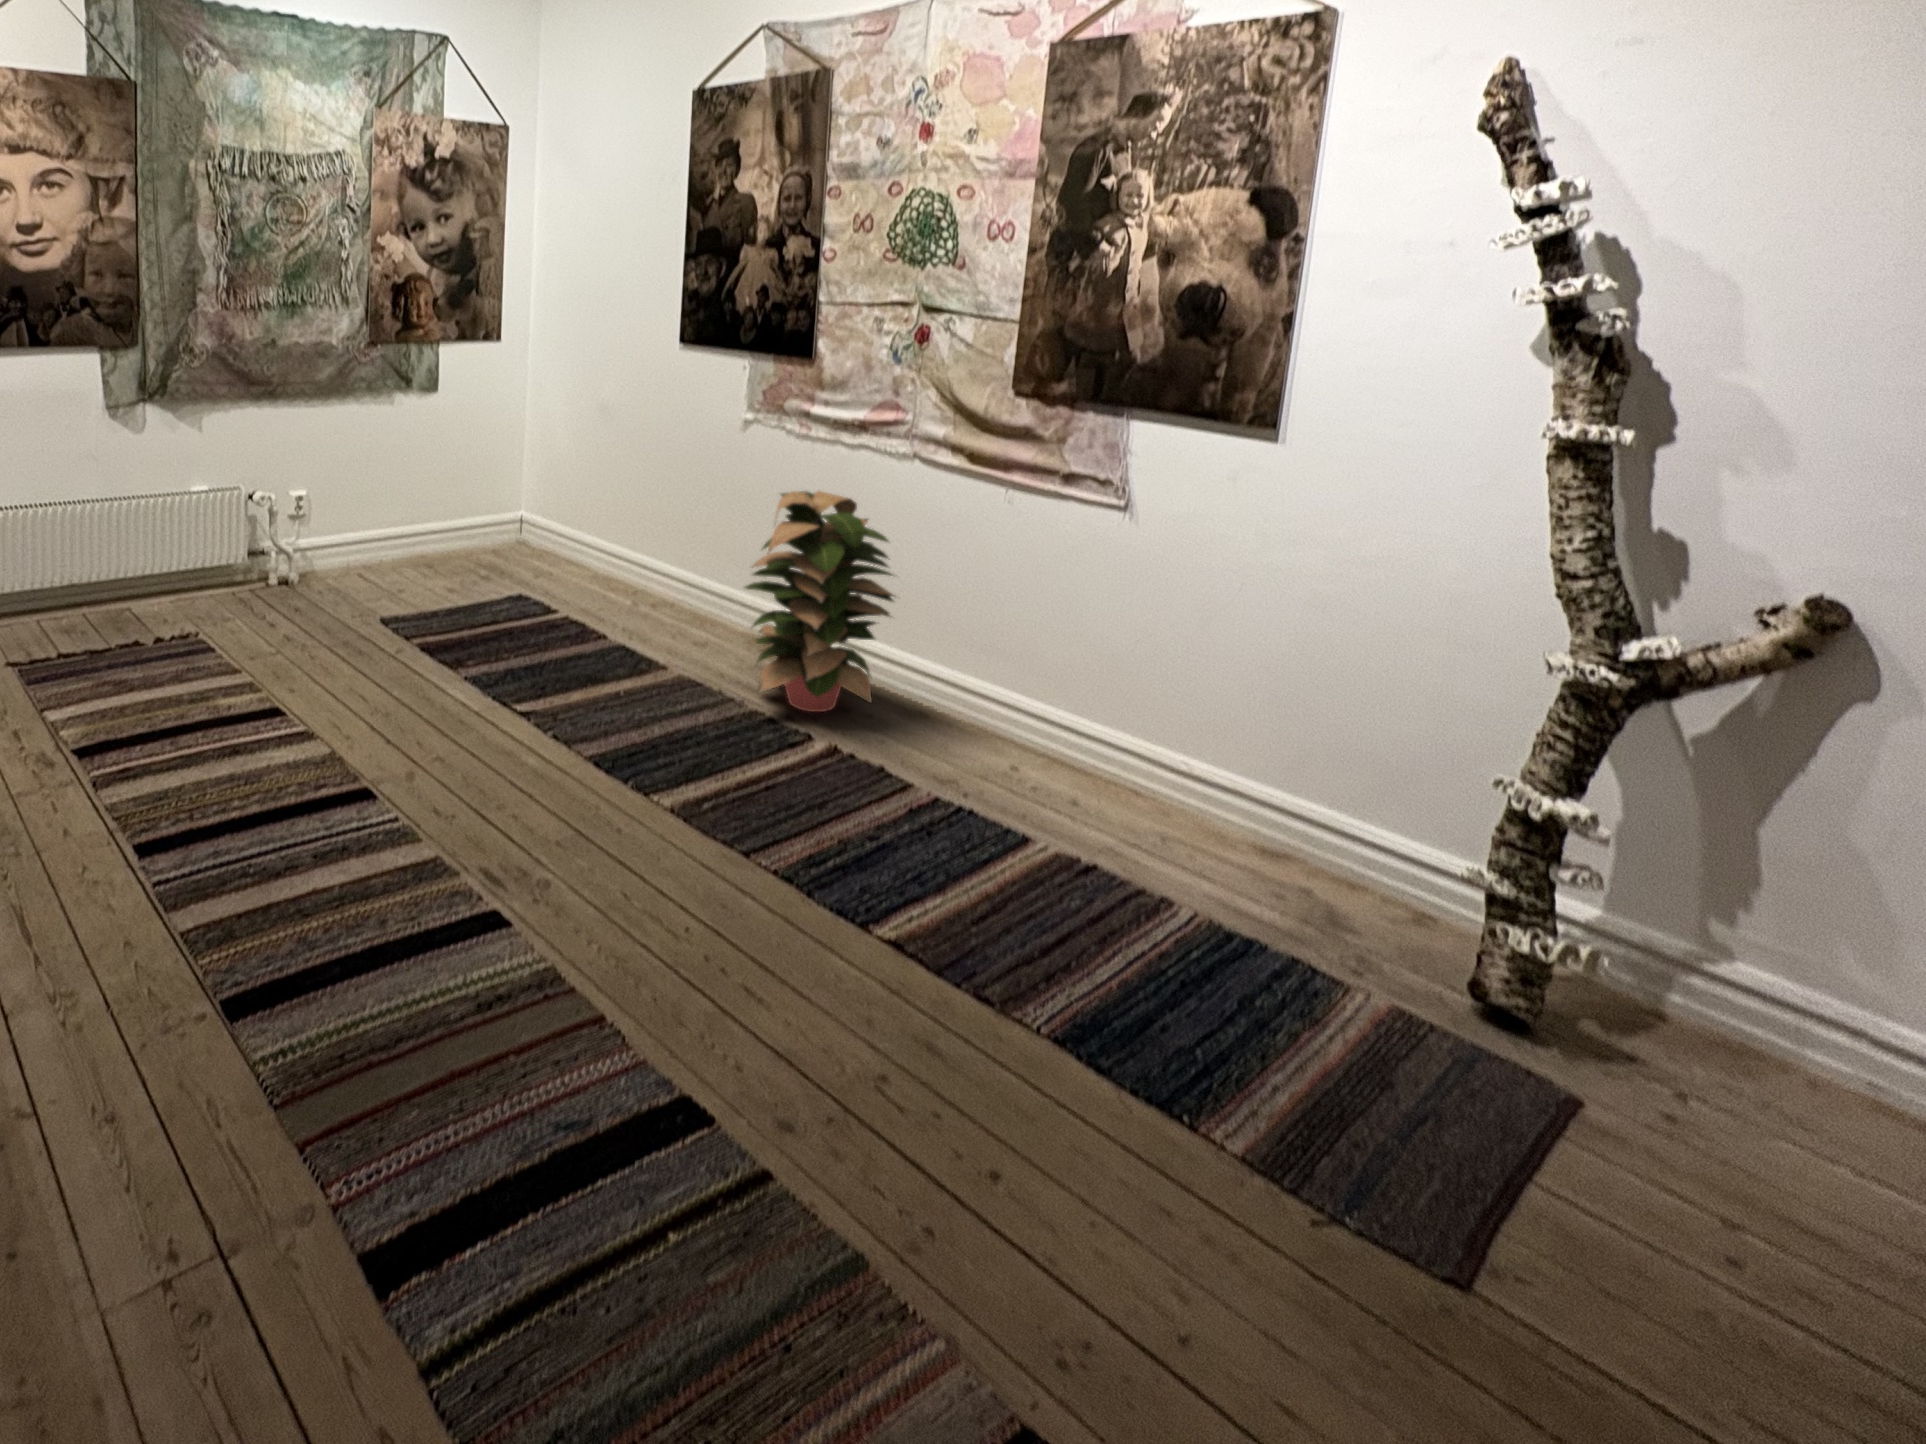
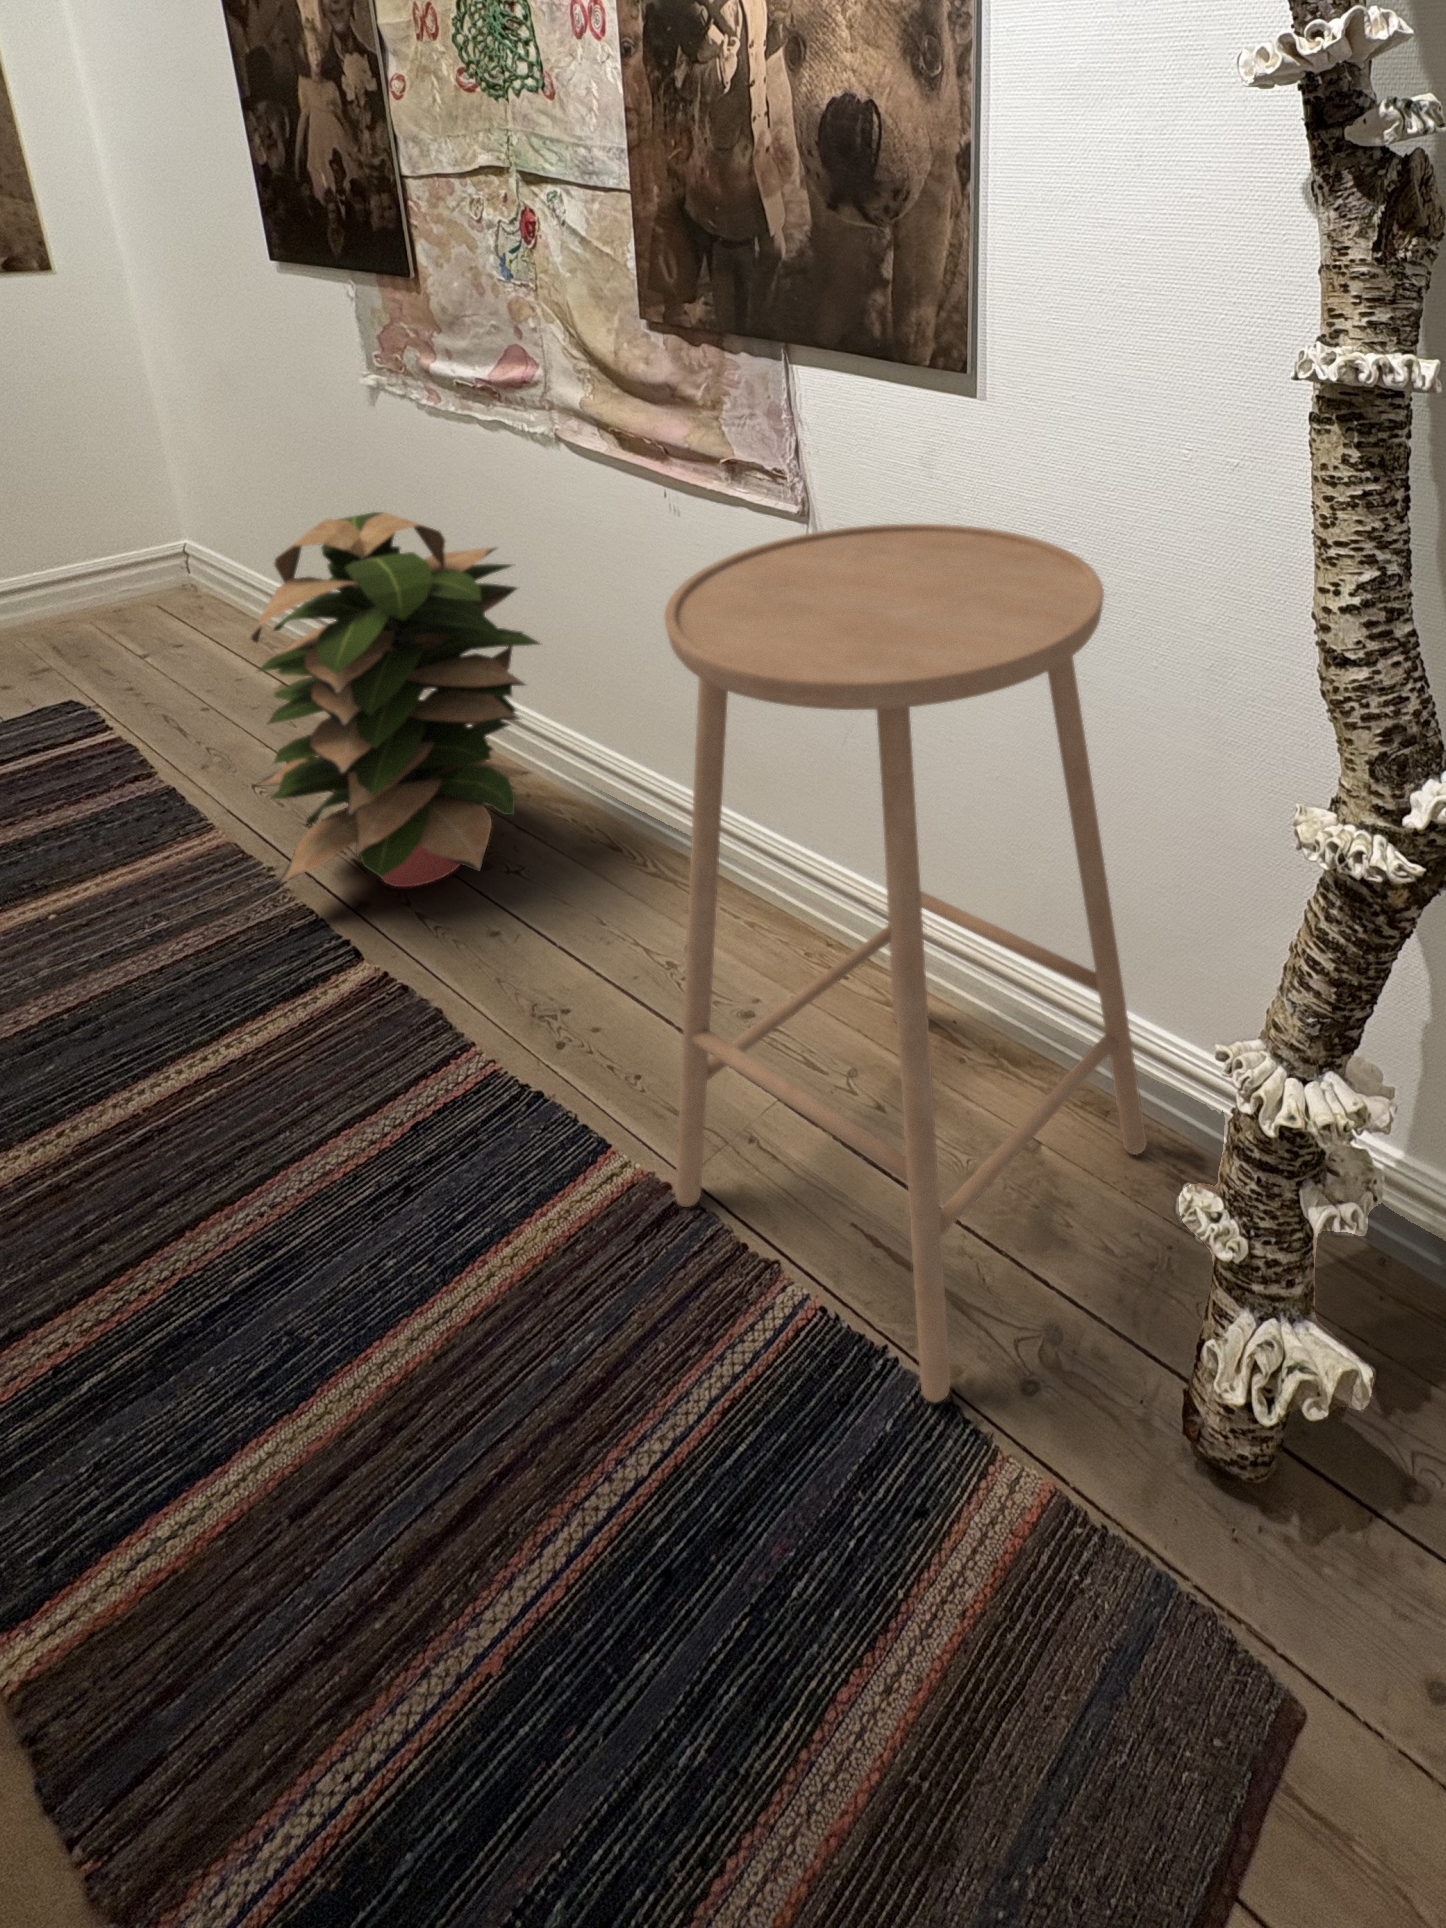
stool: none [1077,508,1397,974] -> present [664,524,1146,1402]

